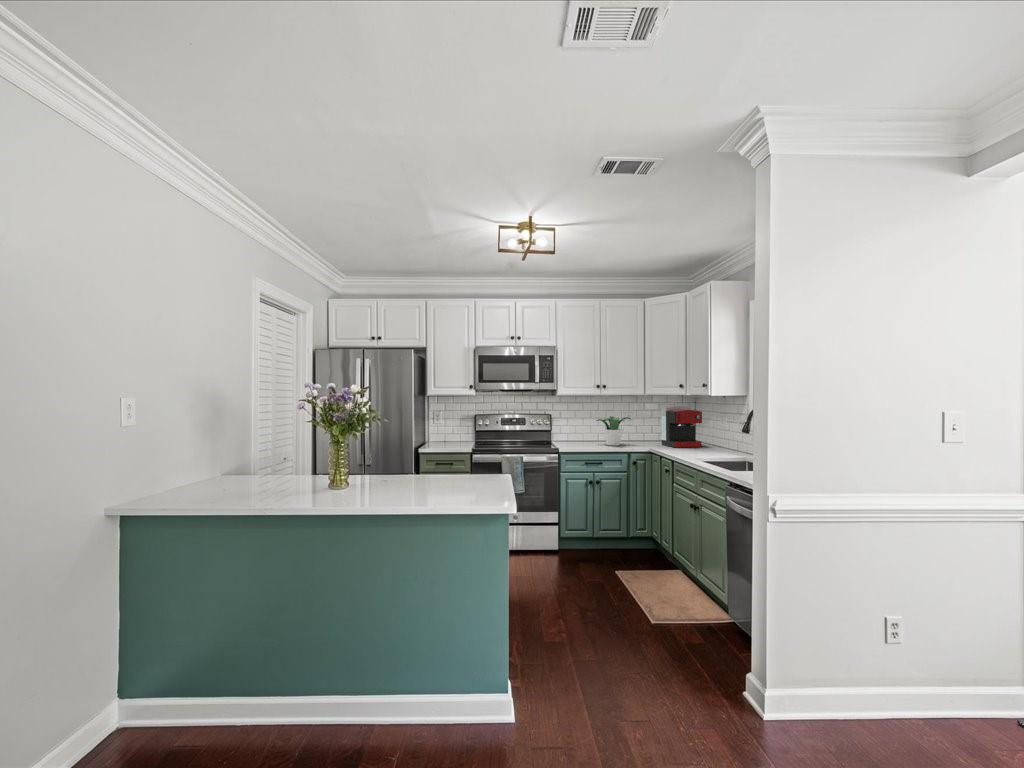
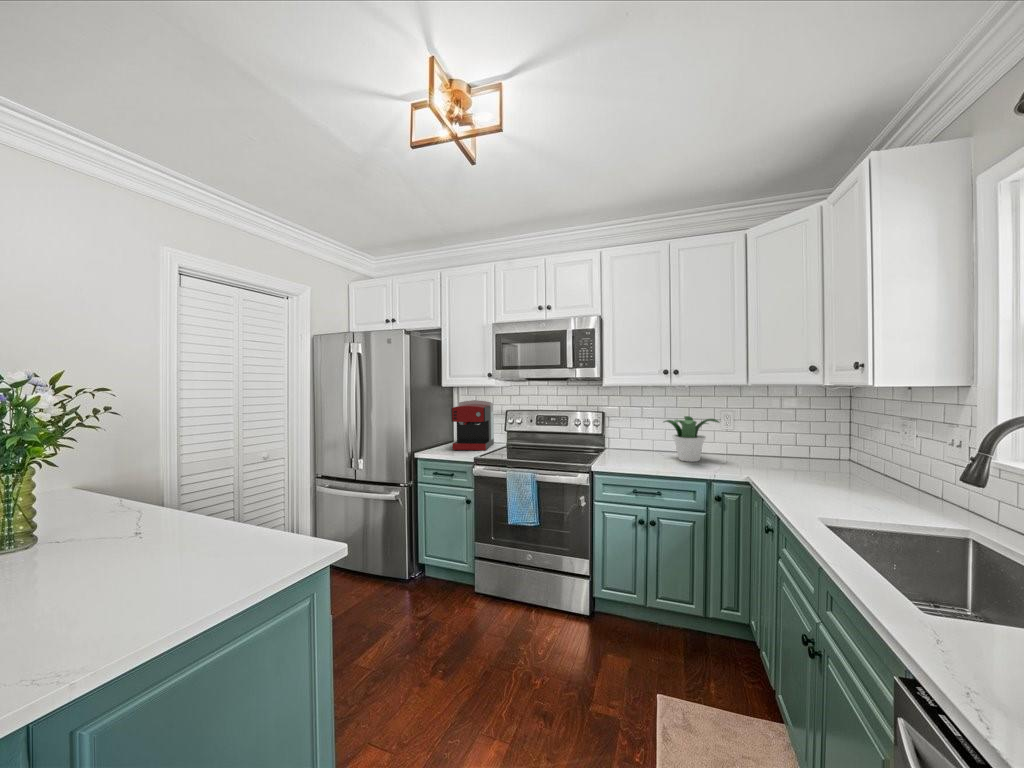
coffee maker: present [661,406,702,447] -> present [451,400,494,450]

